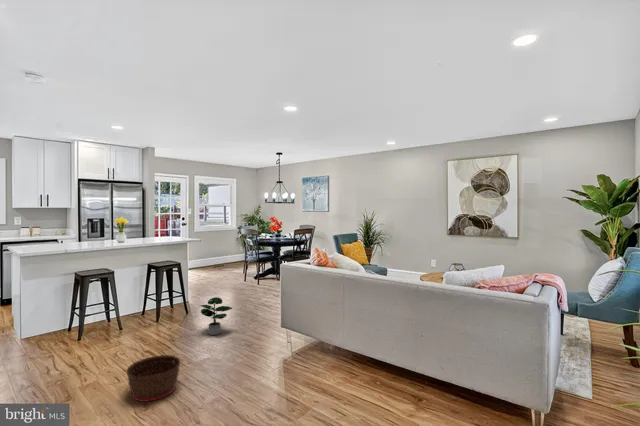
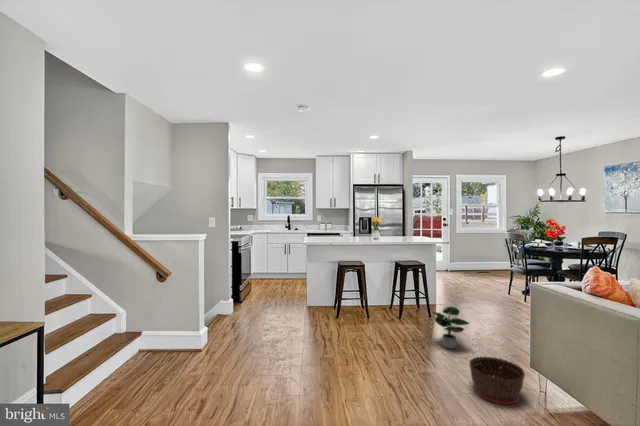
basket: present [127,355,180,402] -> present [469,357,525,404]

